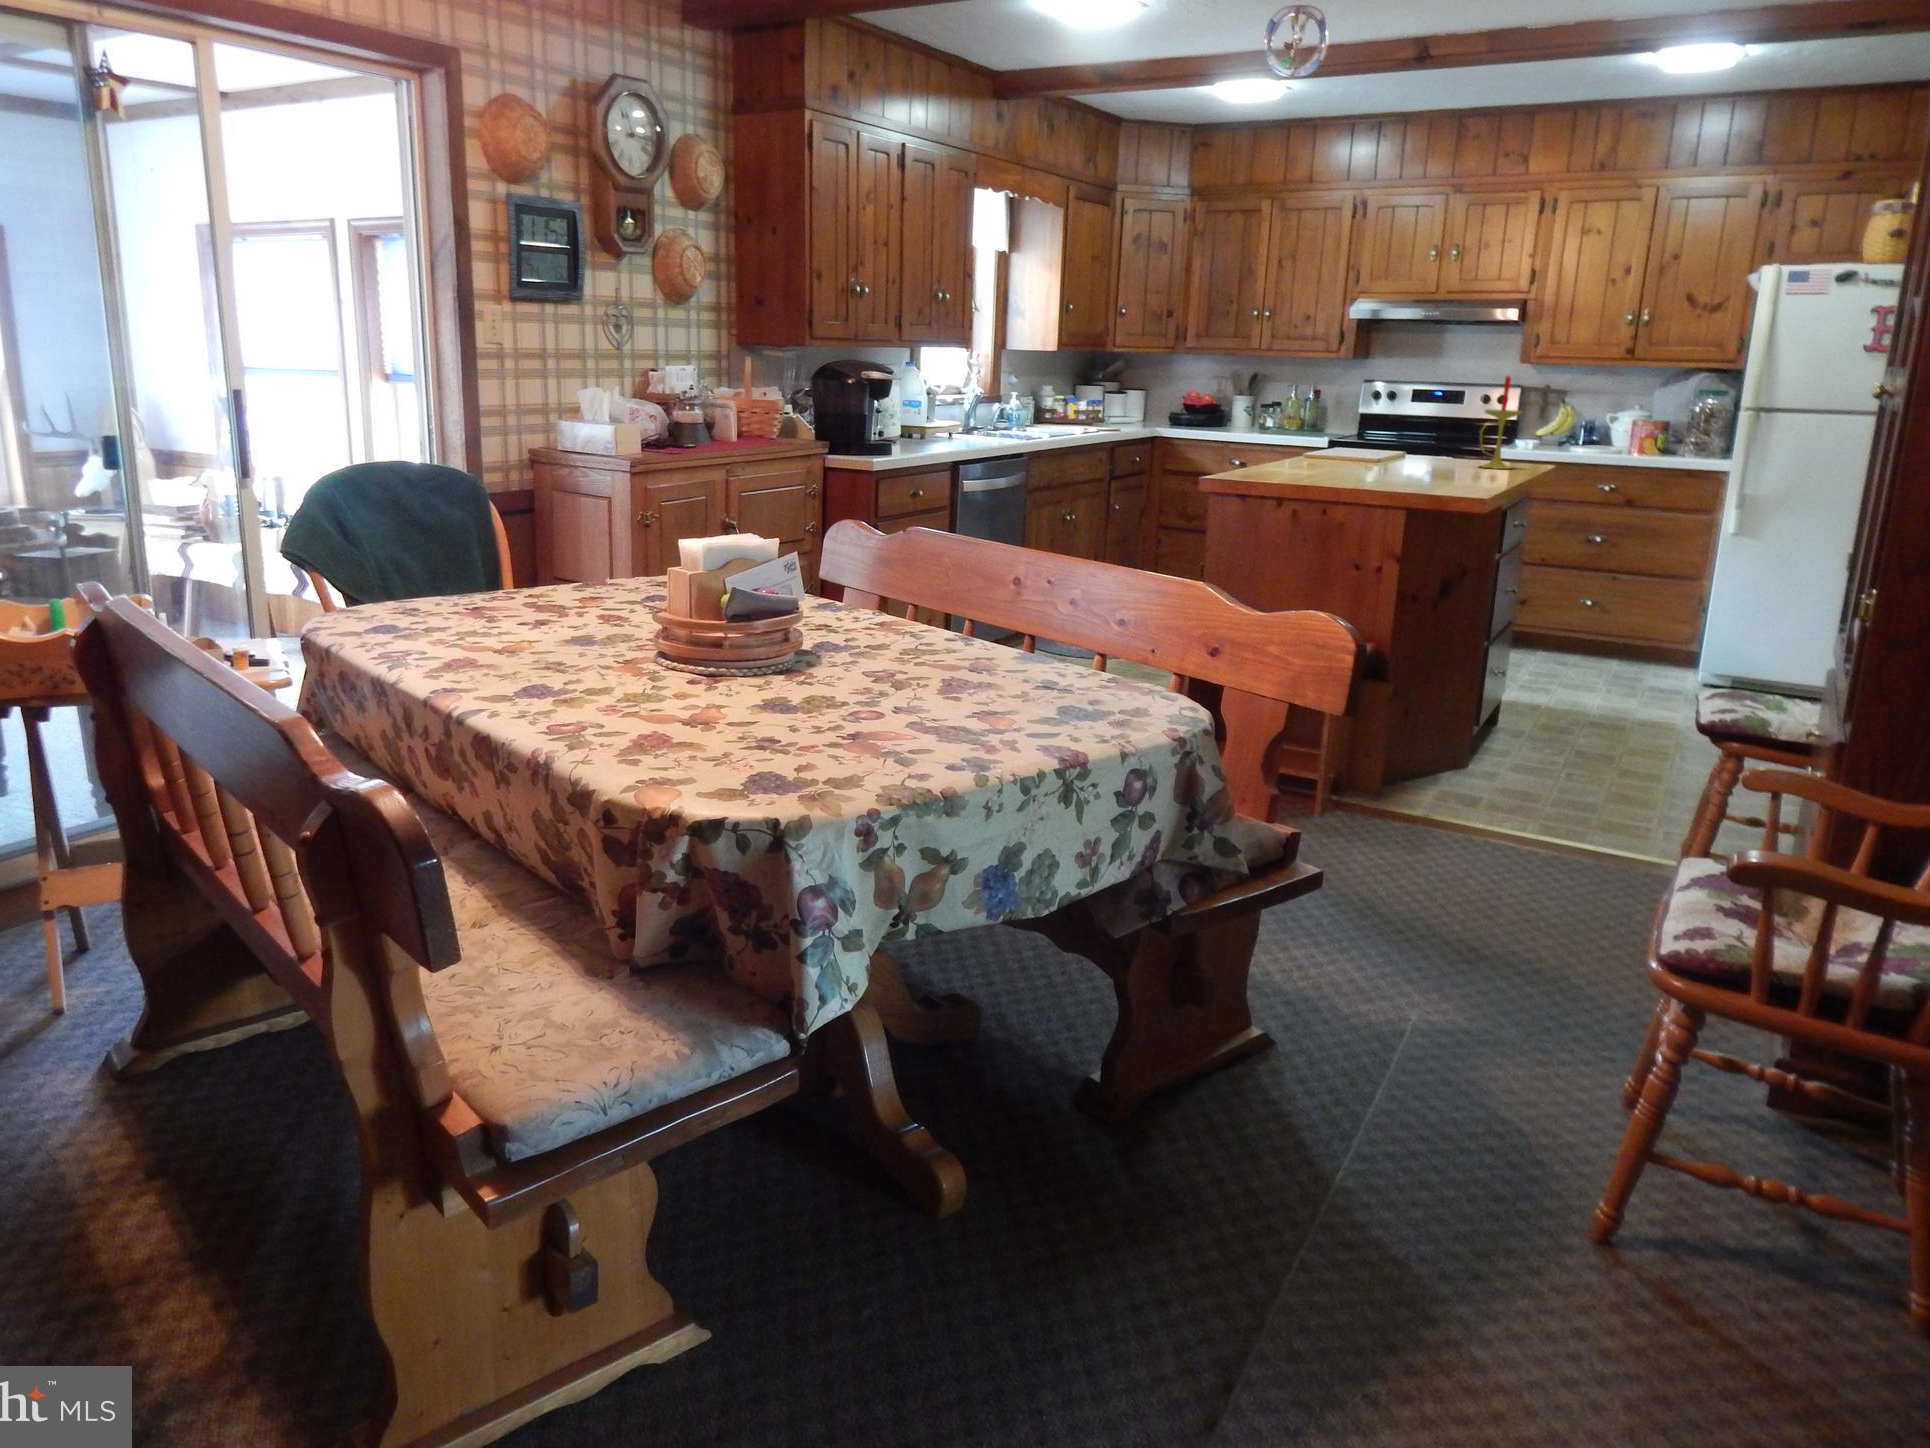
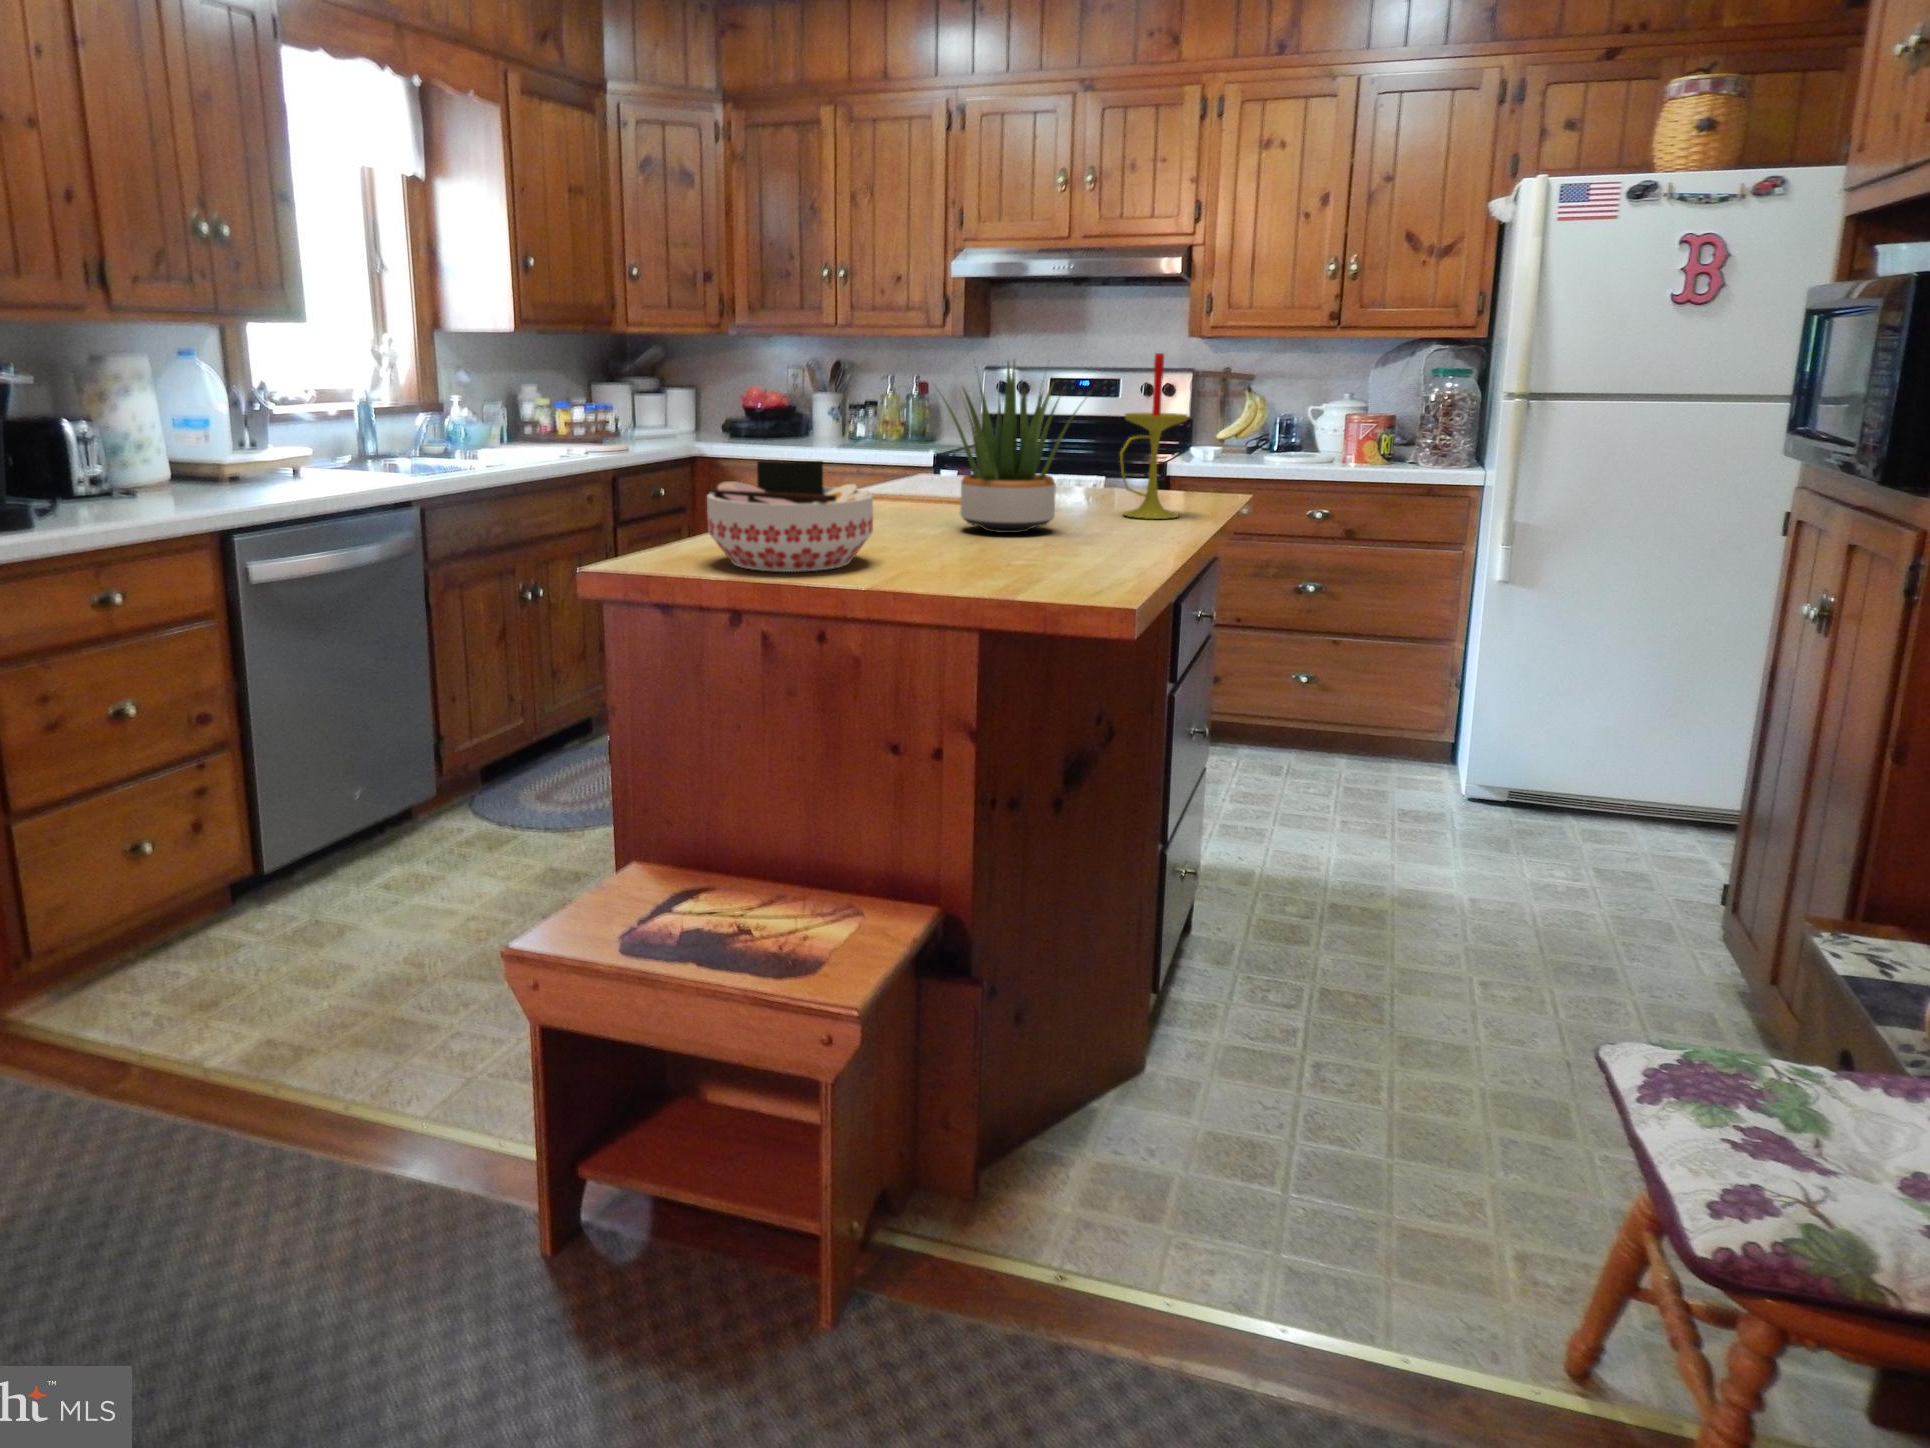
potted plant: none [1378,377,1474,470] -> present [942,362,1084,533]
bowl: none [1276,425,1360,477] -> present [706,461,873,572]

